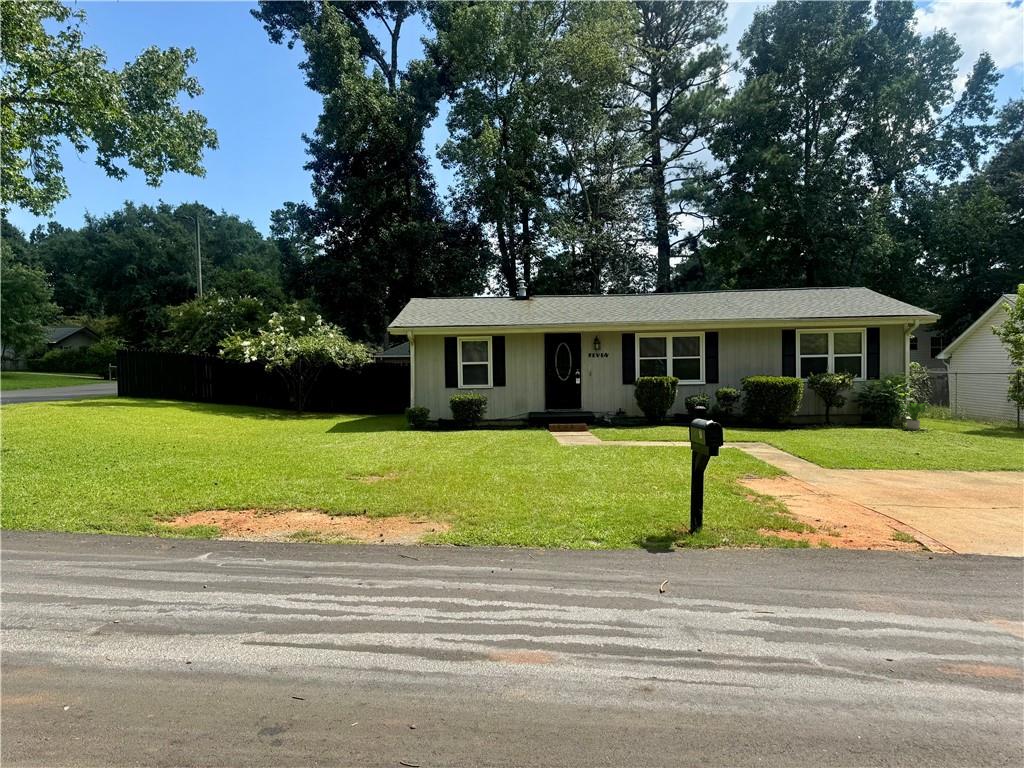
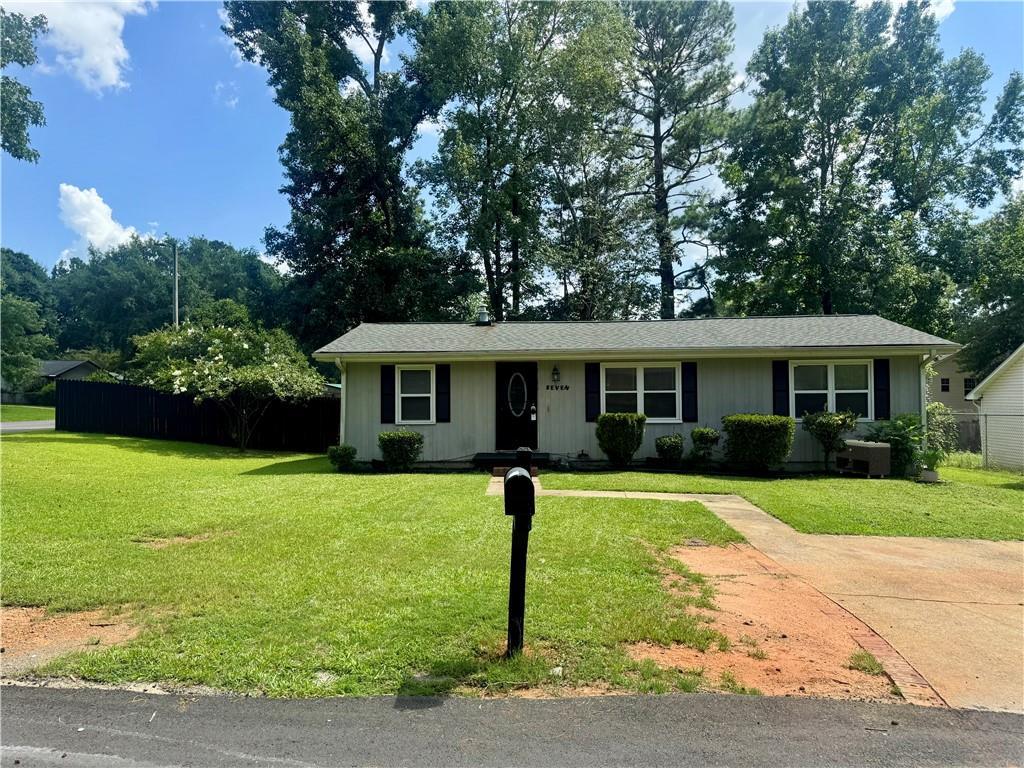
storage bench: none [833,395,881,427] -> present [835,440,890,478]

